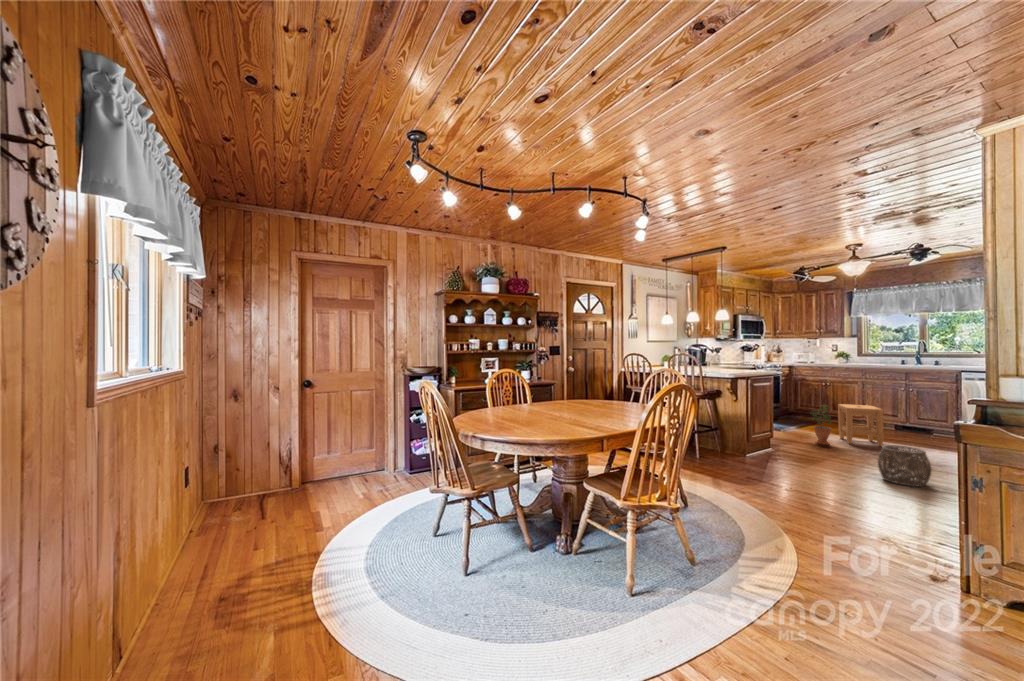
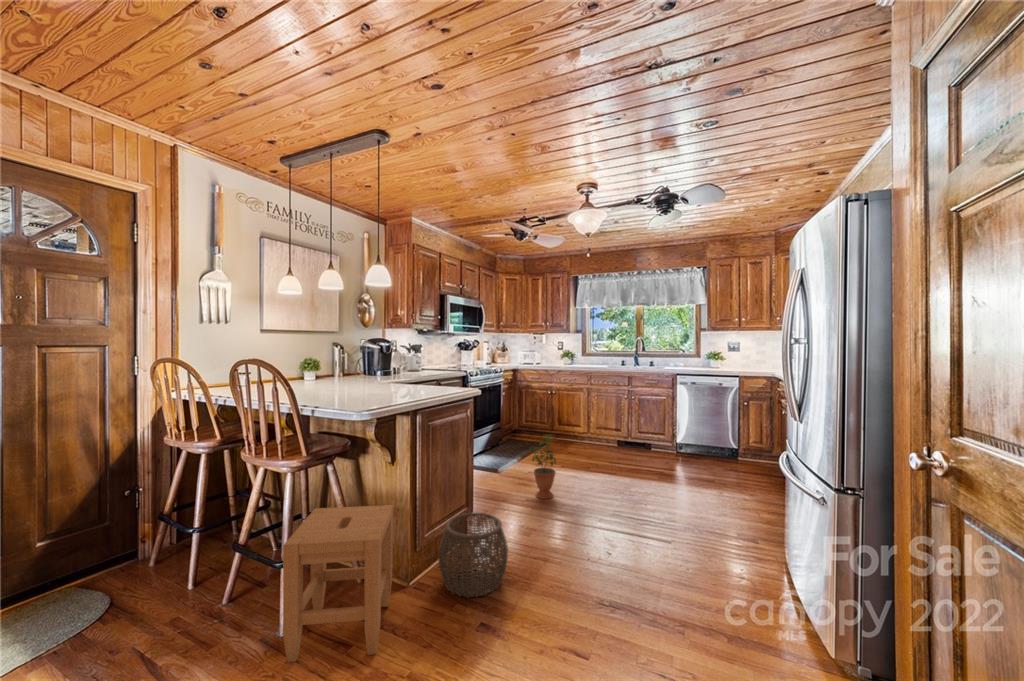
stool: present [838,404,884,446] -> present [283,505,393,662]
woven basket: present [878,445,931,487] -> present [438,512,508,598]

